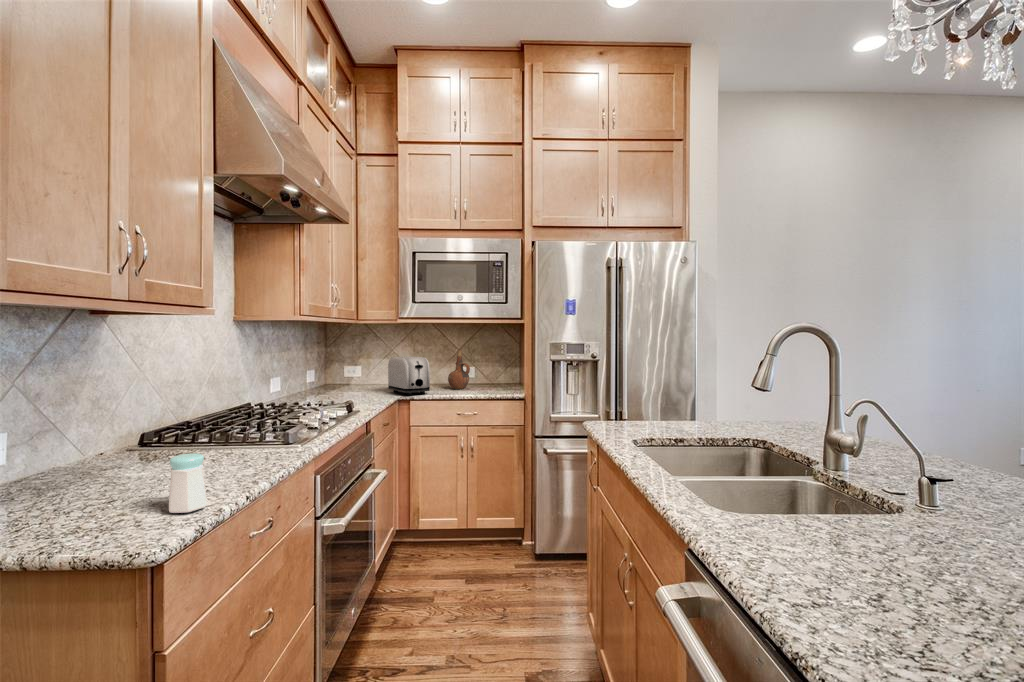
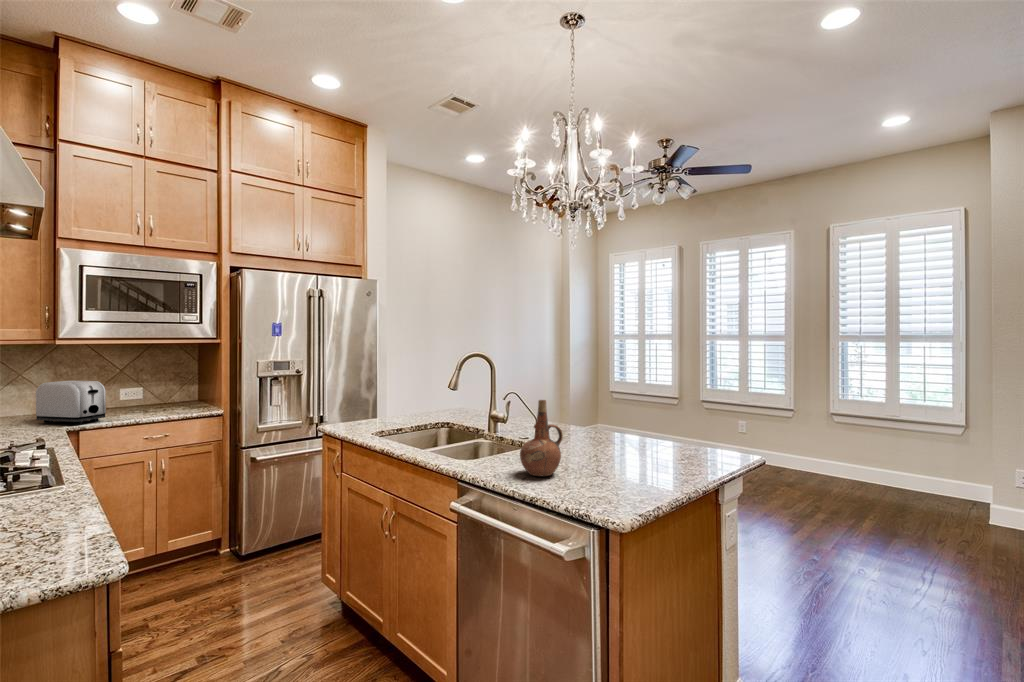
ceramic pitcher: present [448,350,470,389] -> present [520,400,563,476]
salt shaker: present [169,453,207,513] -> none [29,485,73,542]

